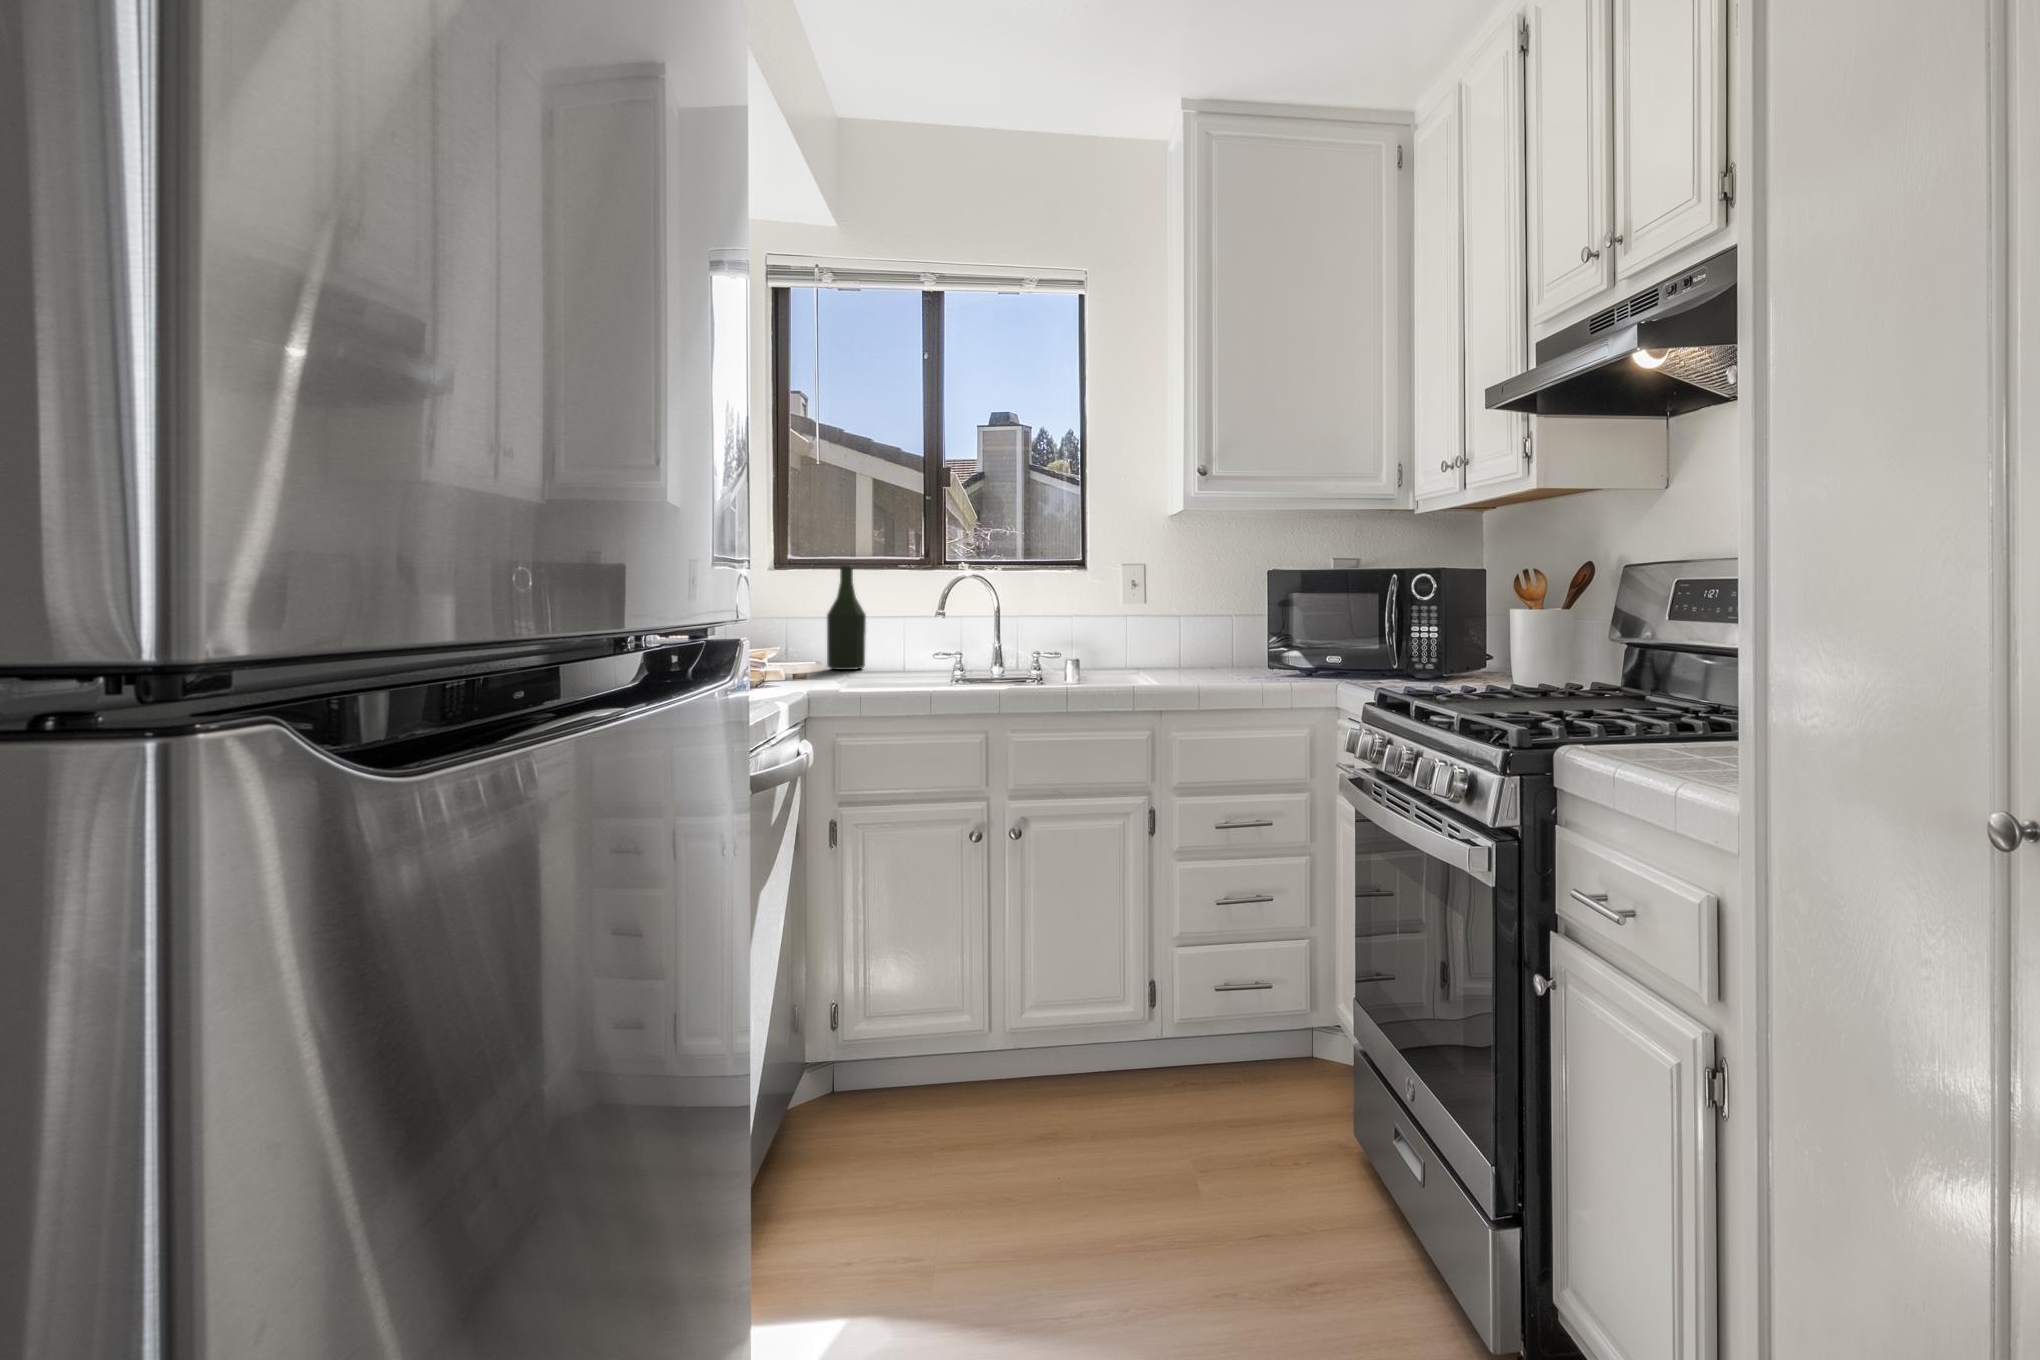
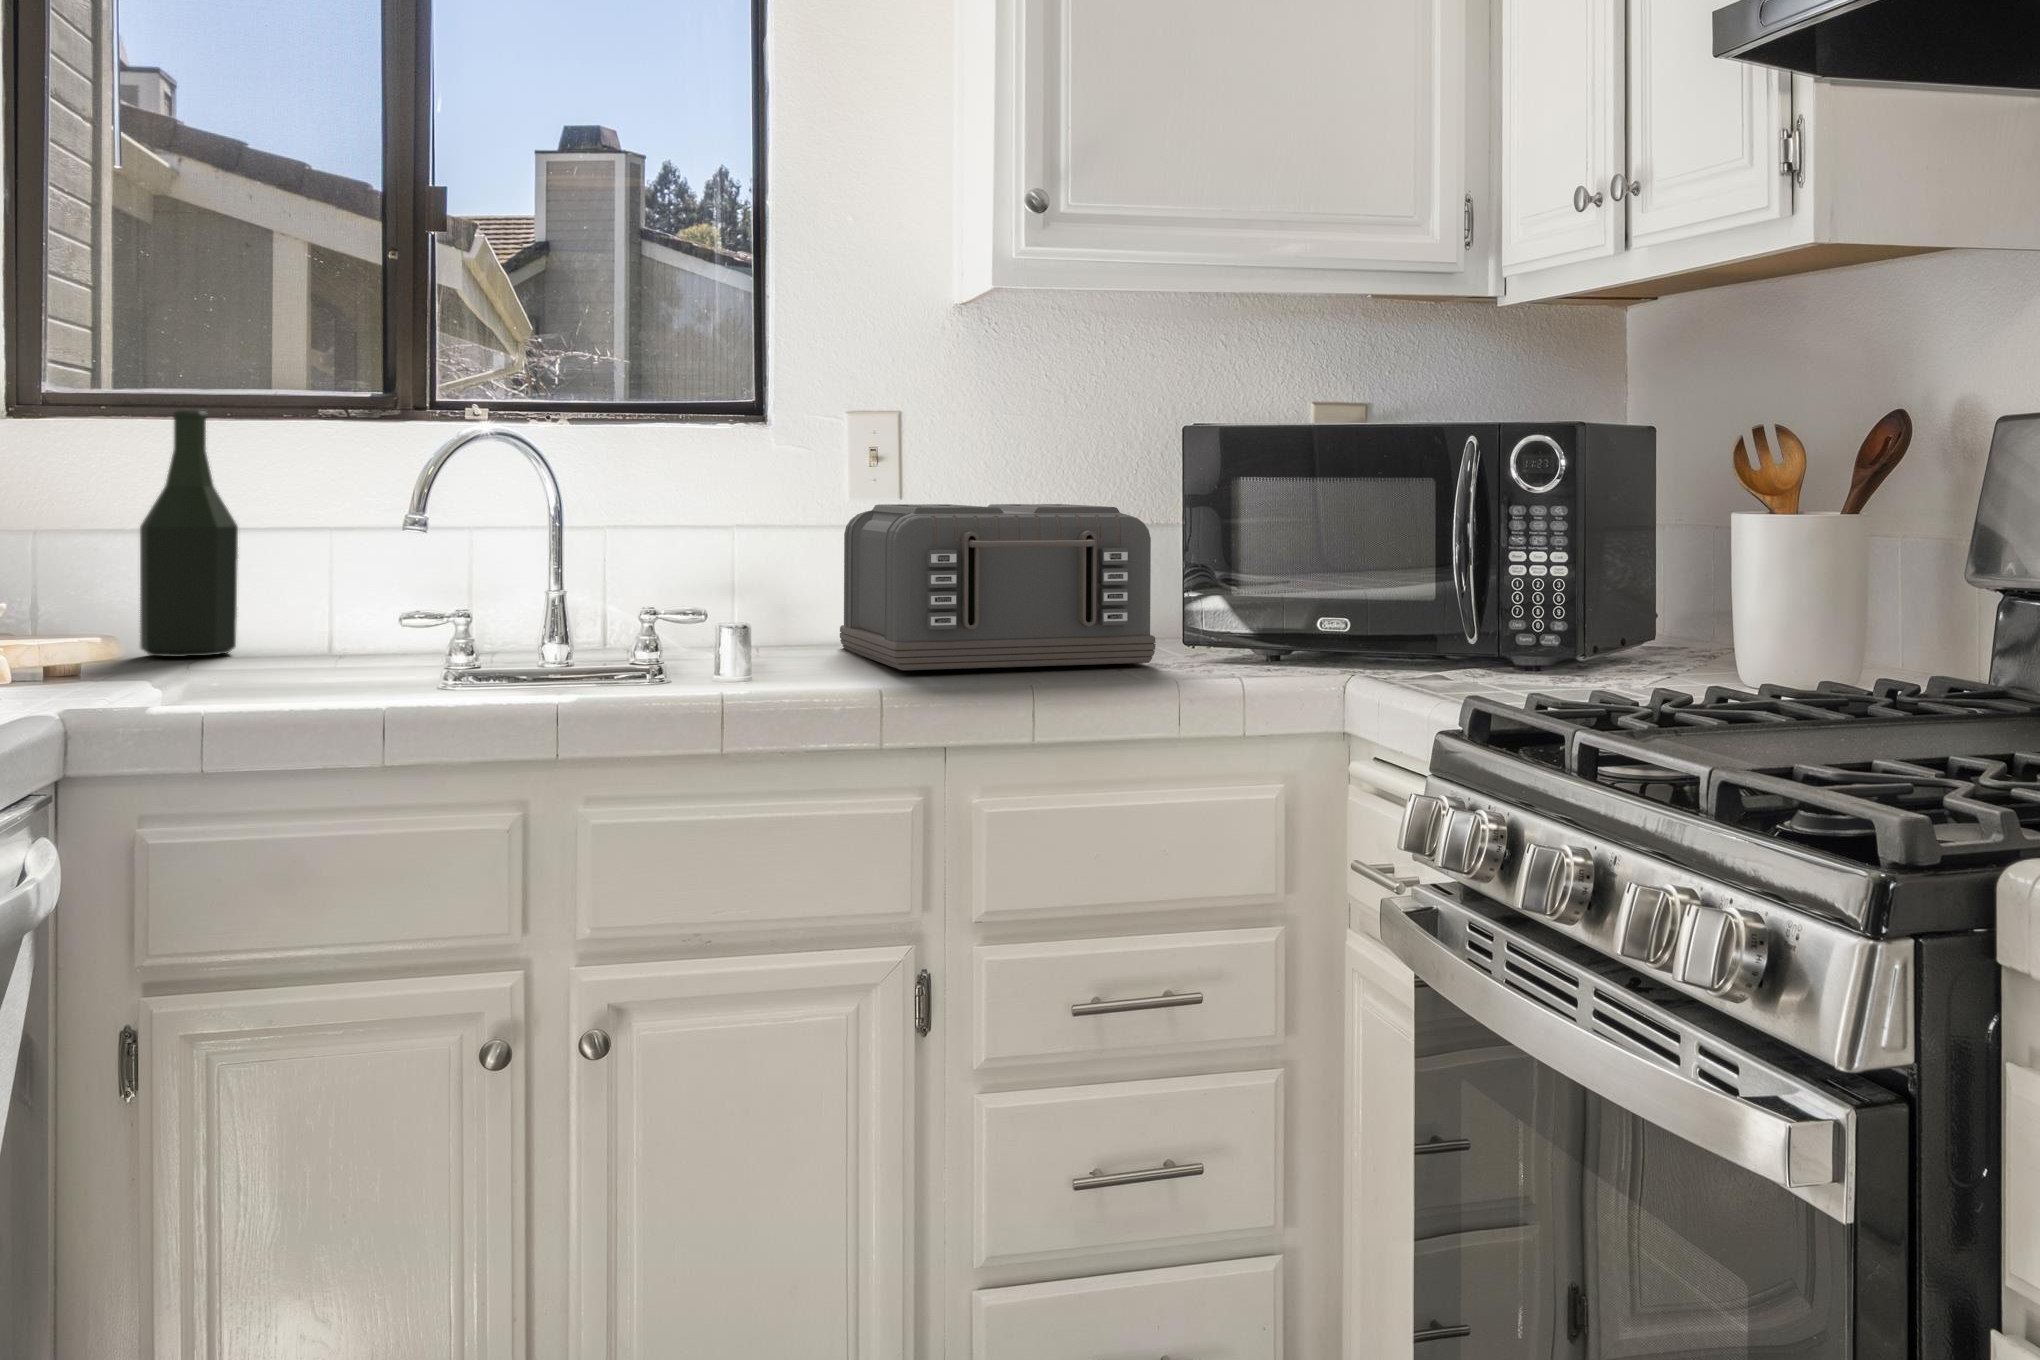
toaster: none [1116,605,1253,678] -> present [840,504,1156,671]

